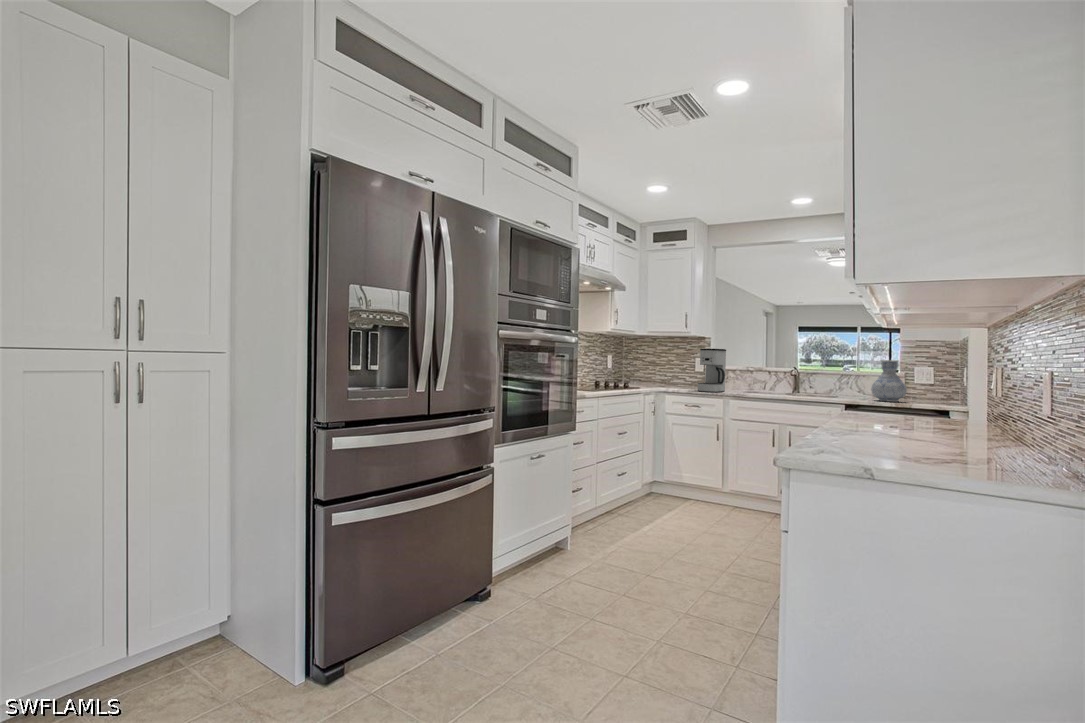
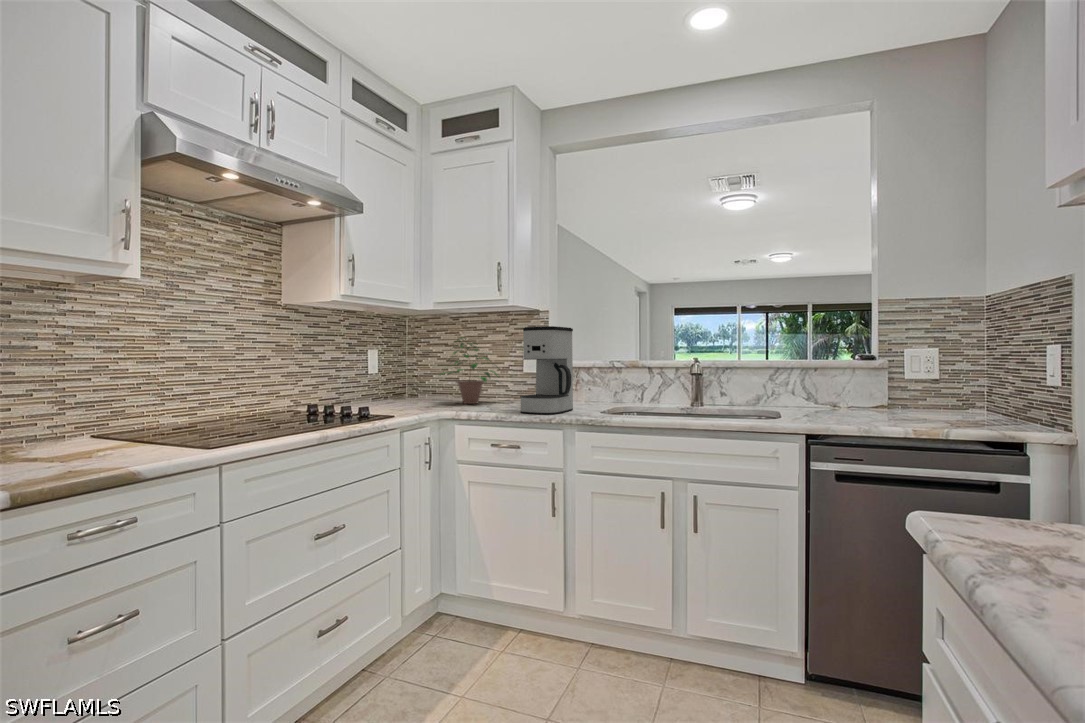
potted plant: none [650,351,685,387] -> present [443,338,498,404]
vase: present [871,360,907,402] -> none [844,336,913,419]

